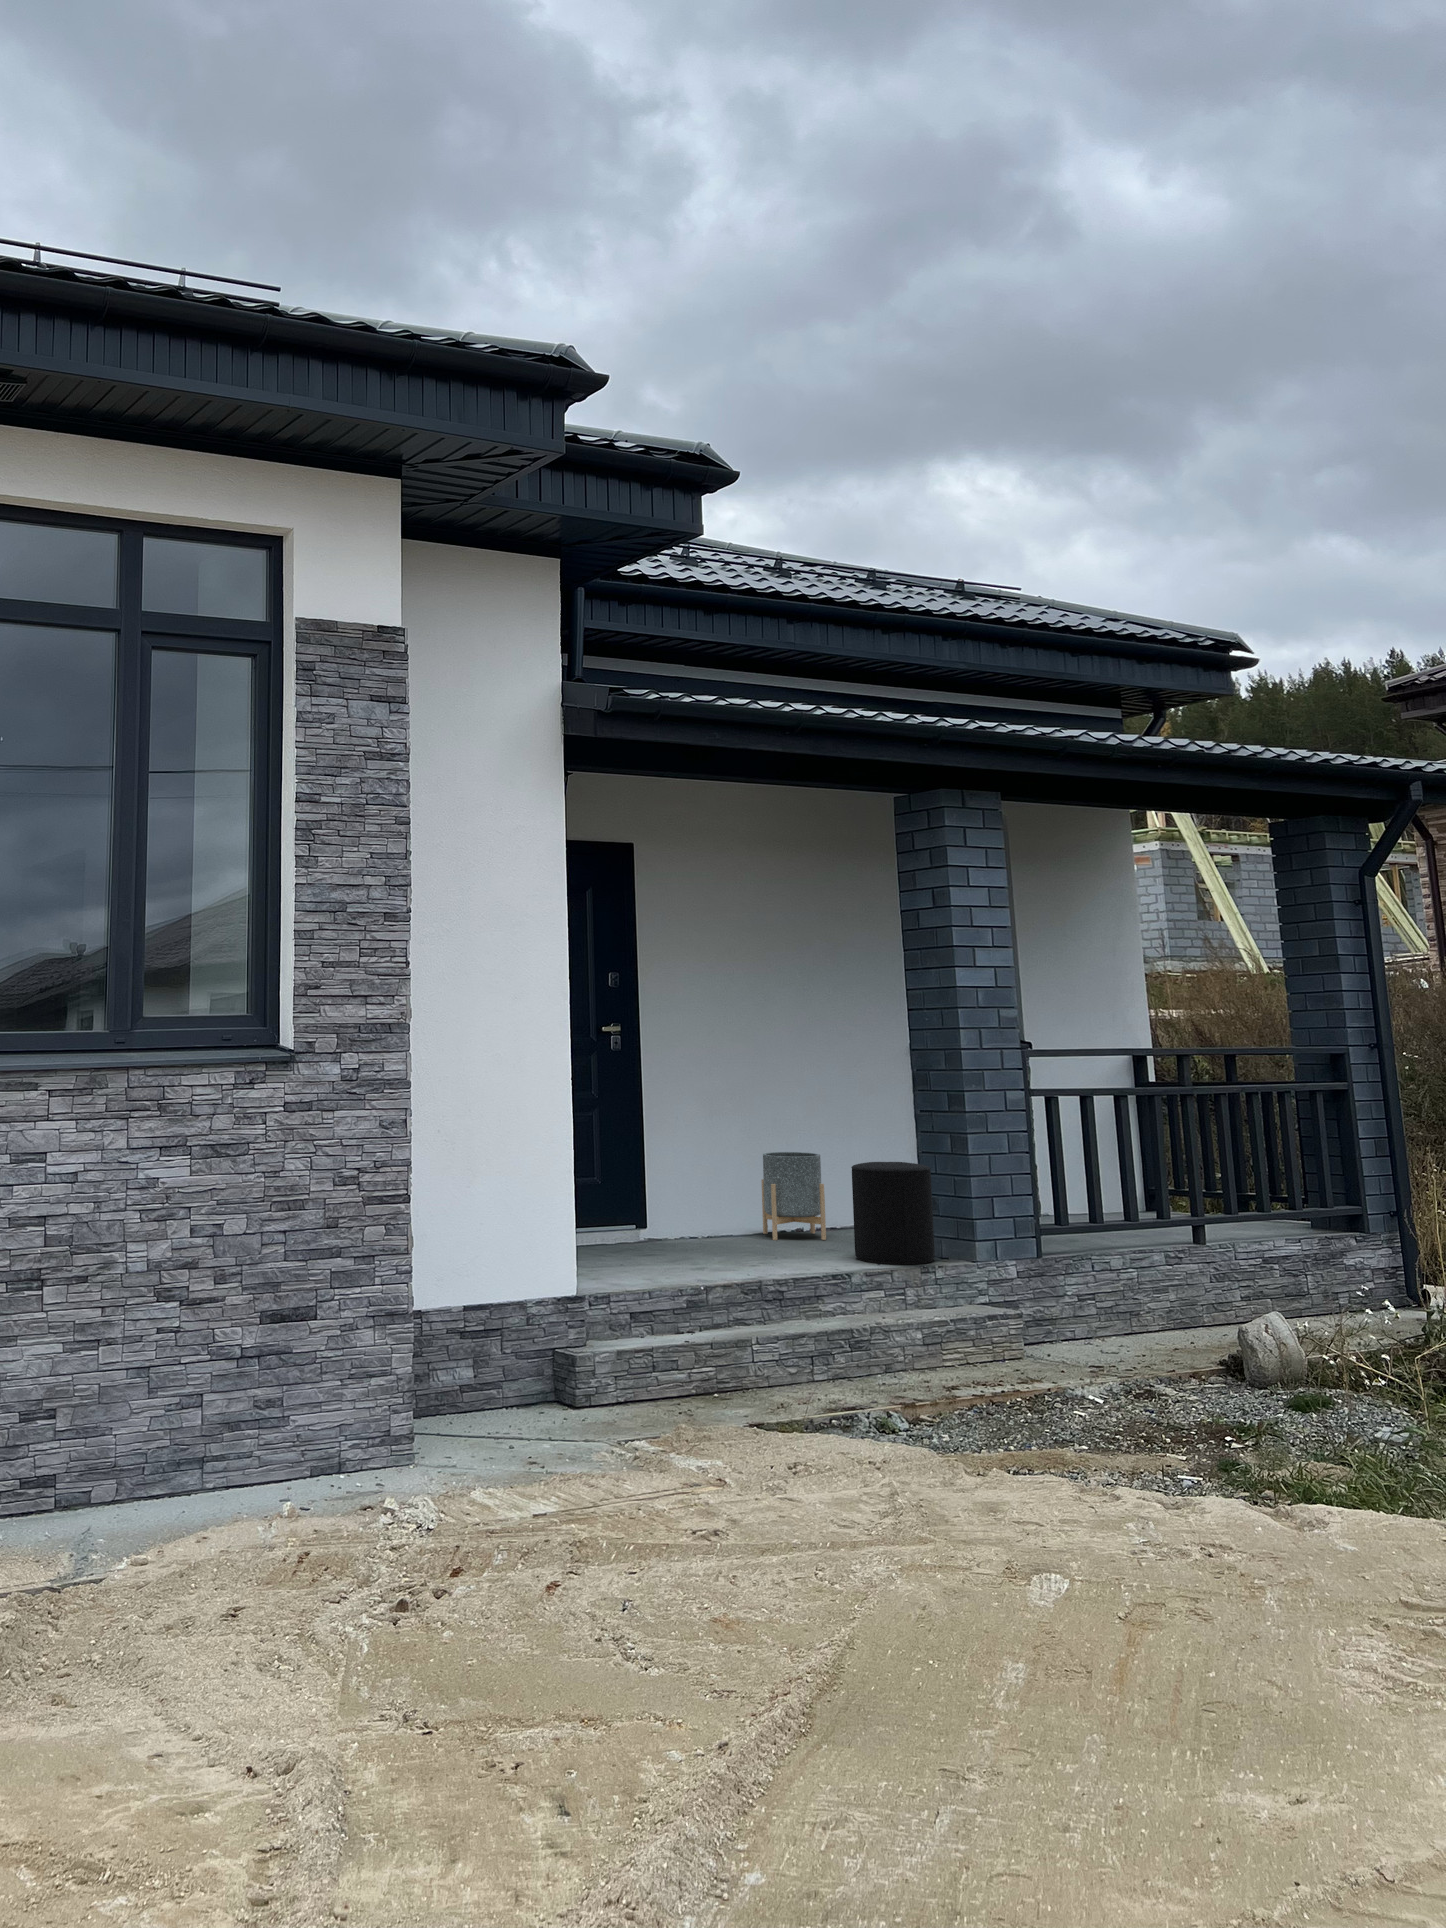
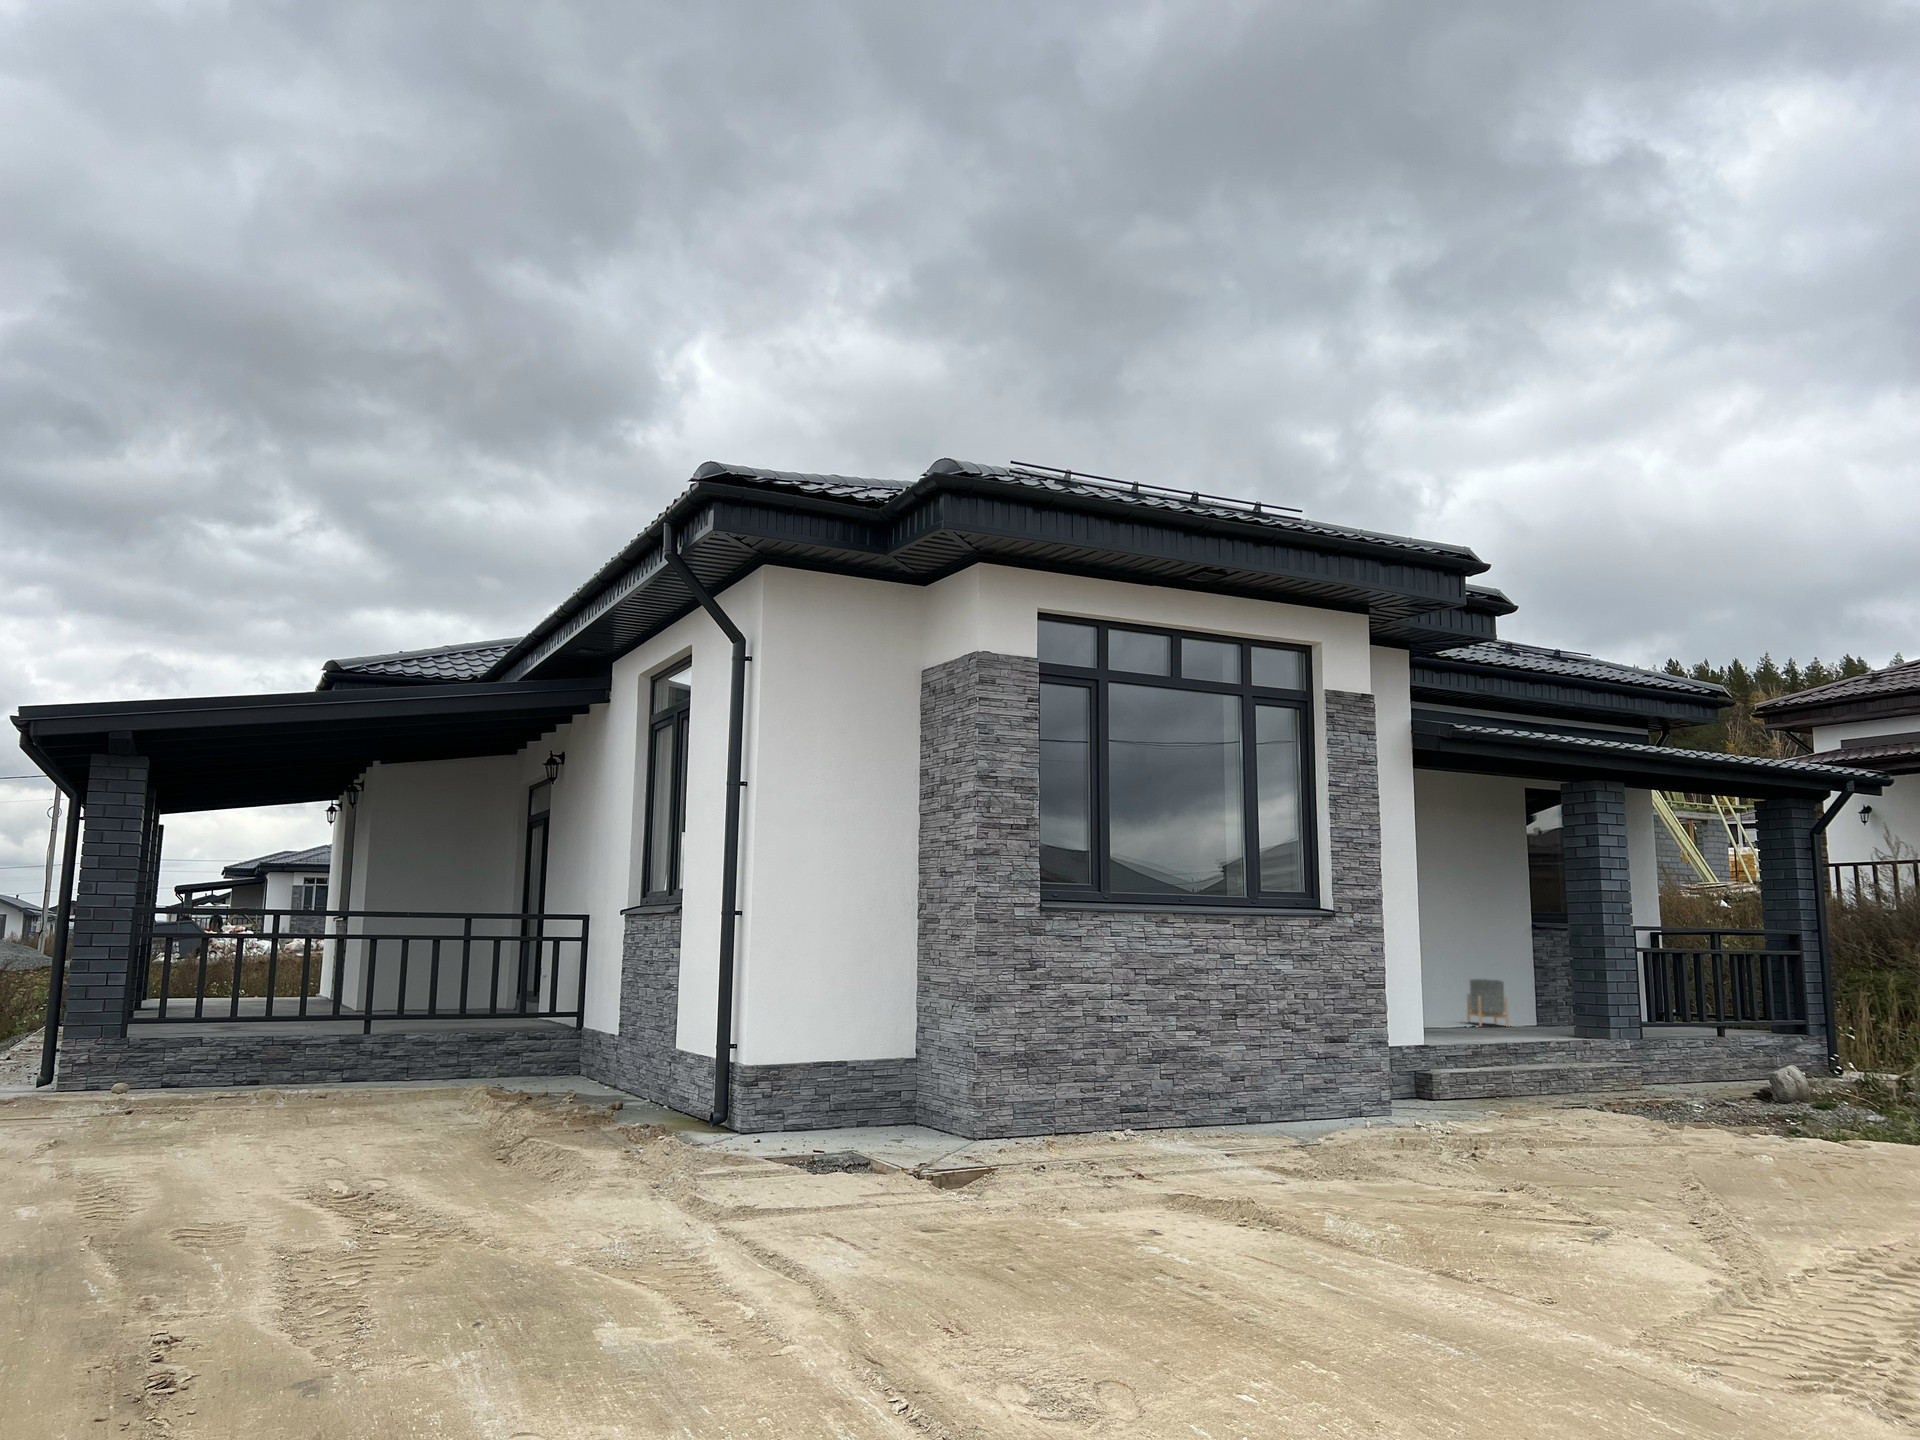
stool: present [851,1162,935,1264] -> none [1539,984,1588,1039]

